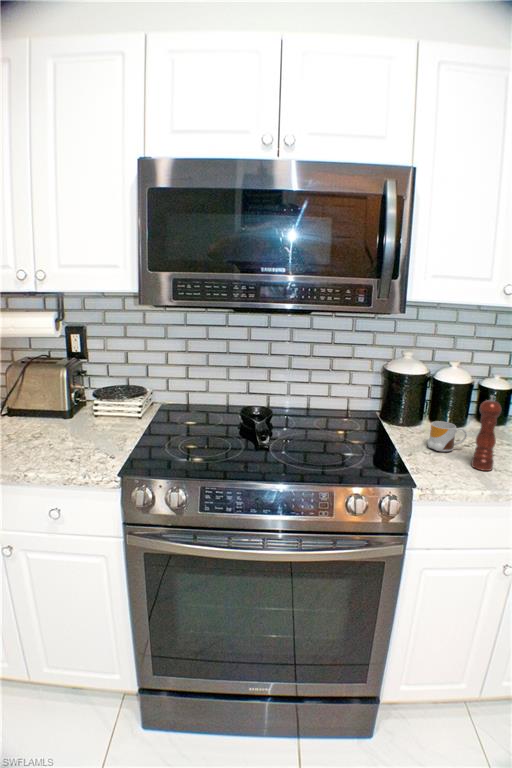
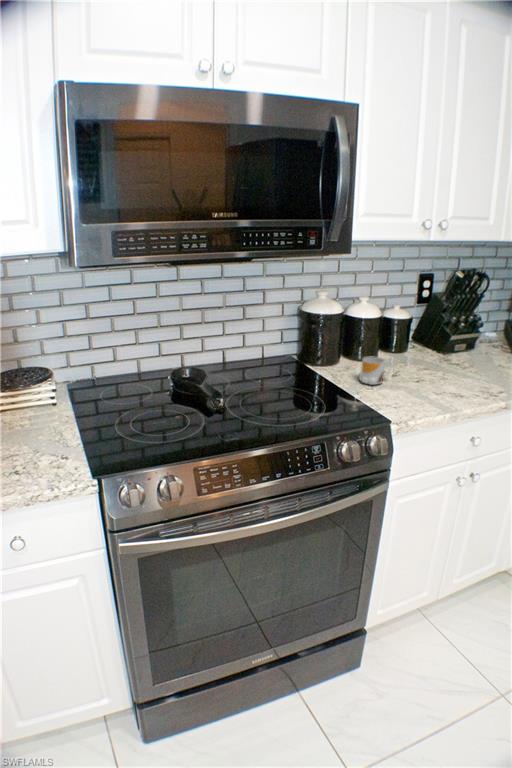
pepper mill: present [471,395,501,471] -> none [405,327,430,396]

